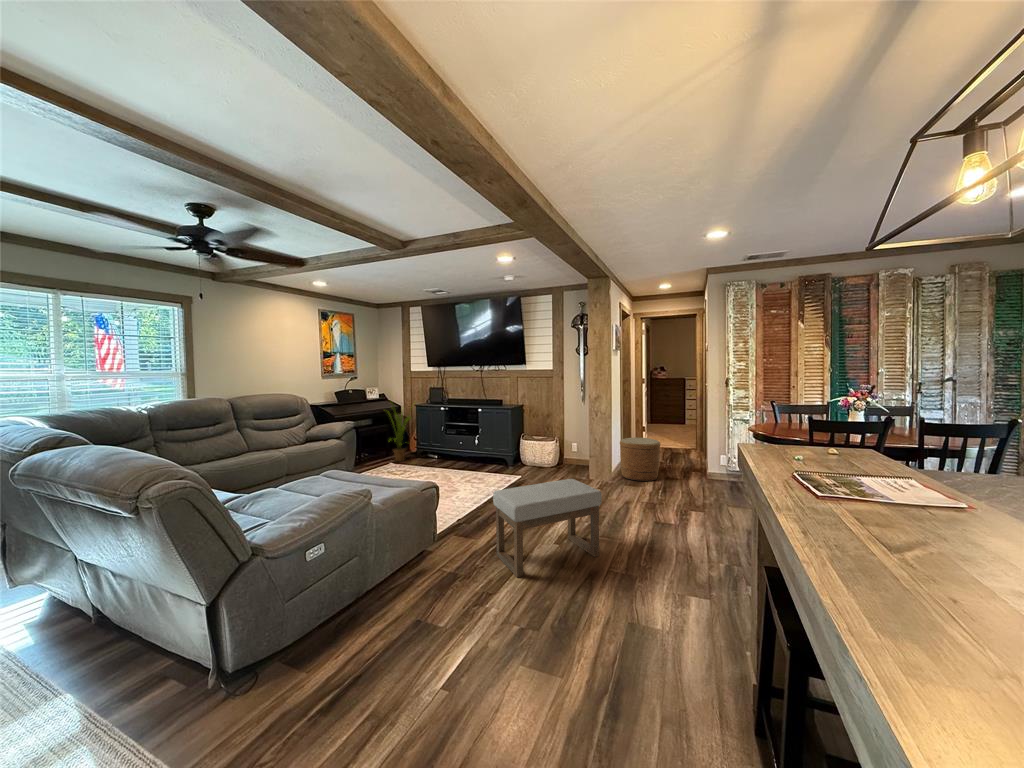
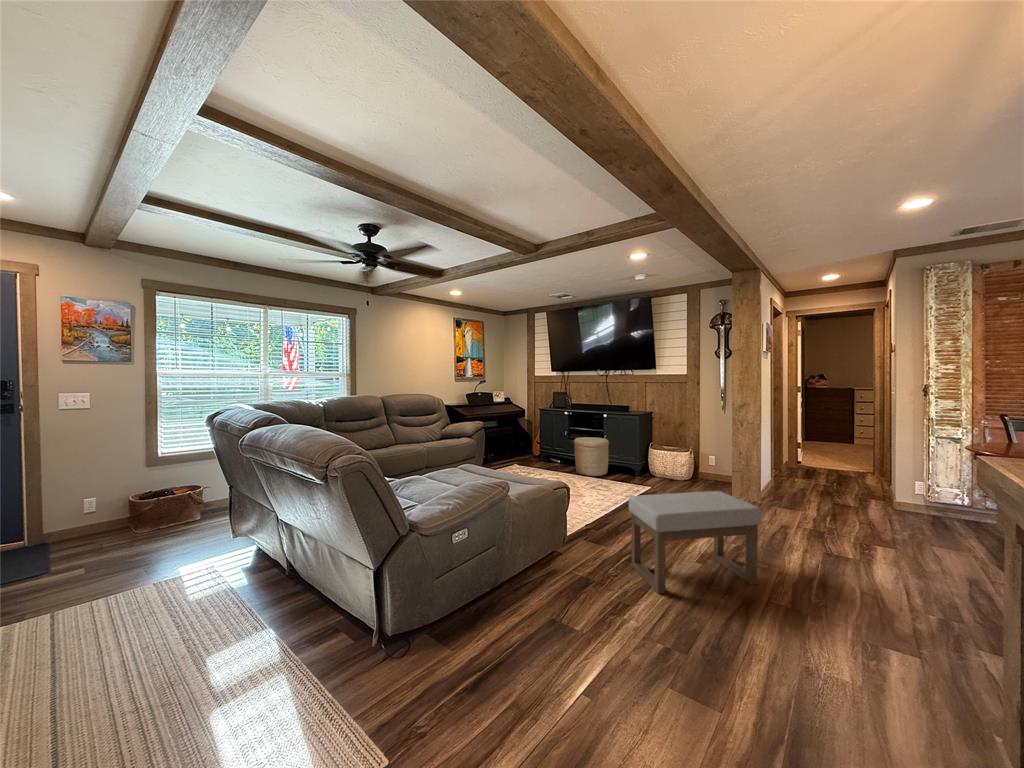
house plant: present [384,401,411,461] -> none [508,402,541,462]
woven basket: present [620,438,660,481] -> present [574,437,609,476]

